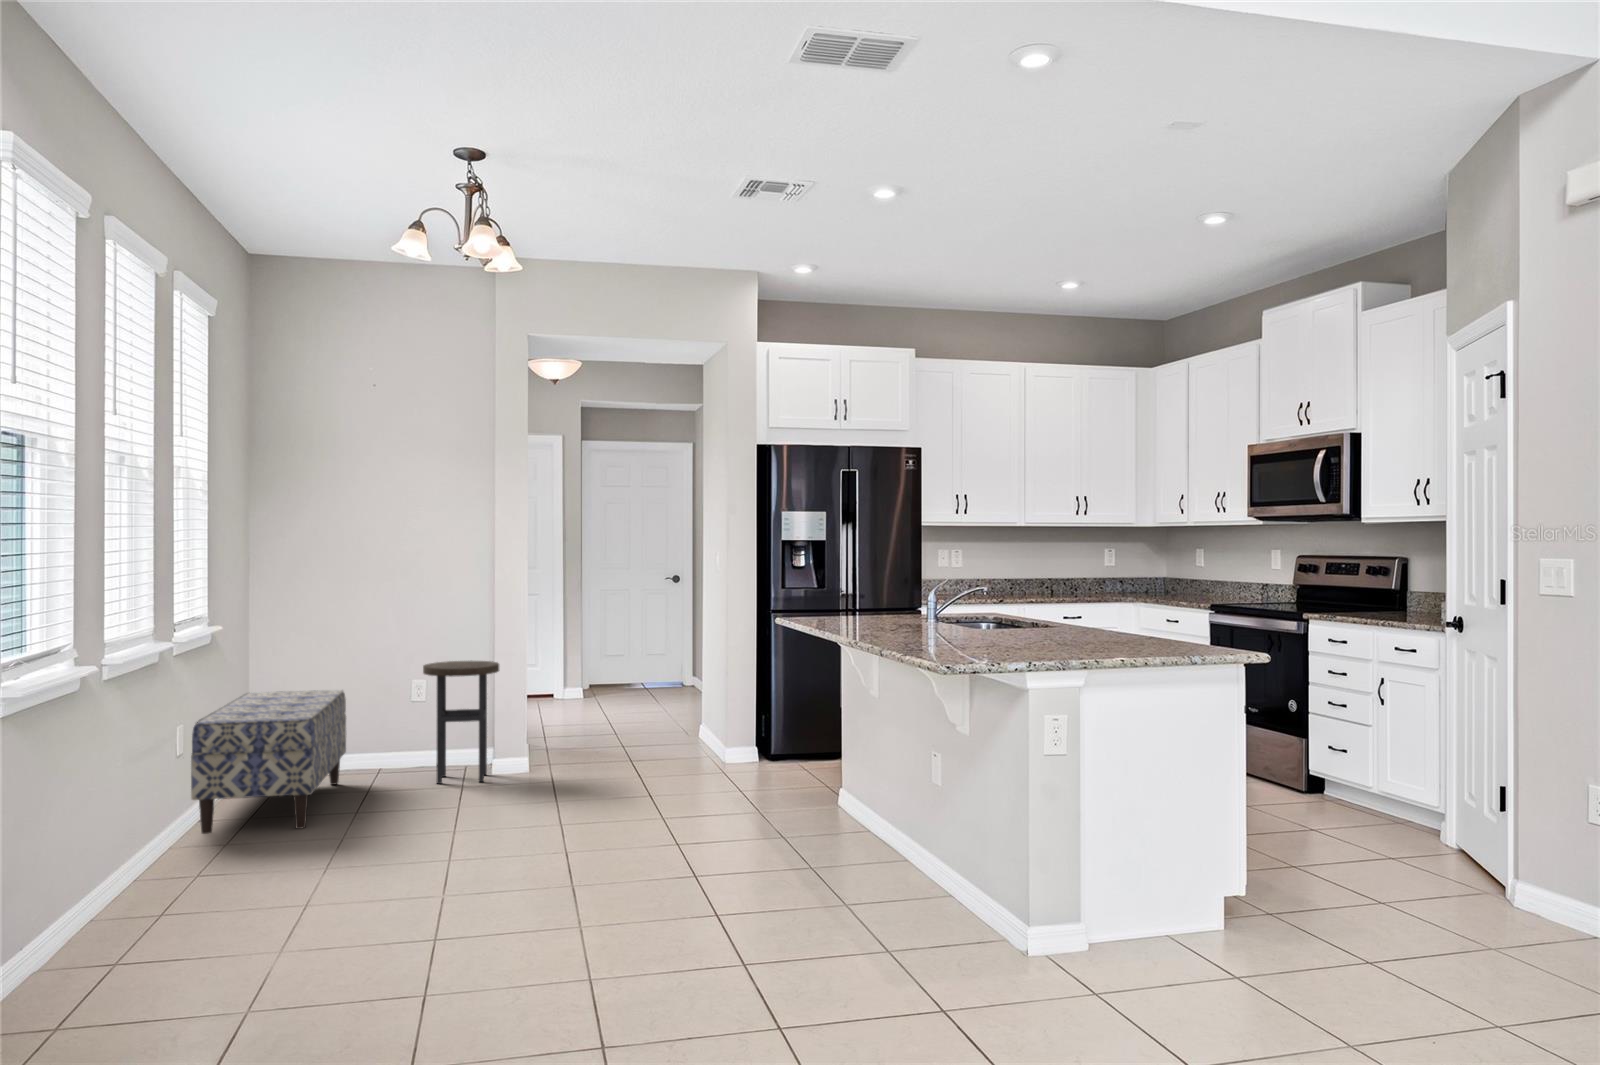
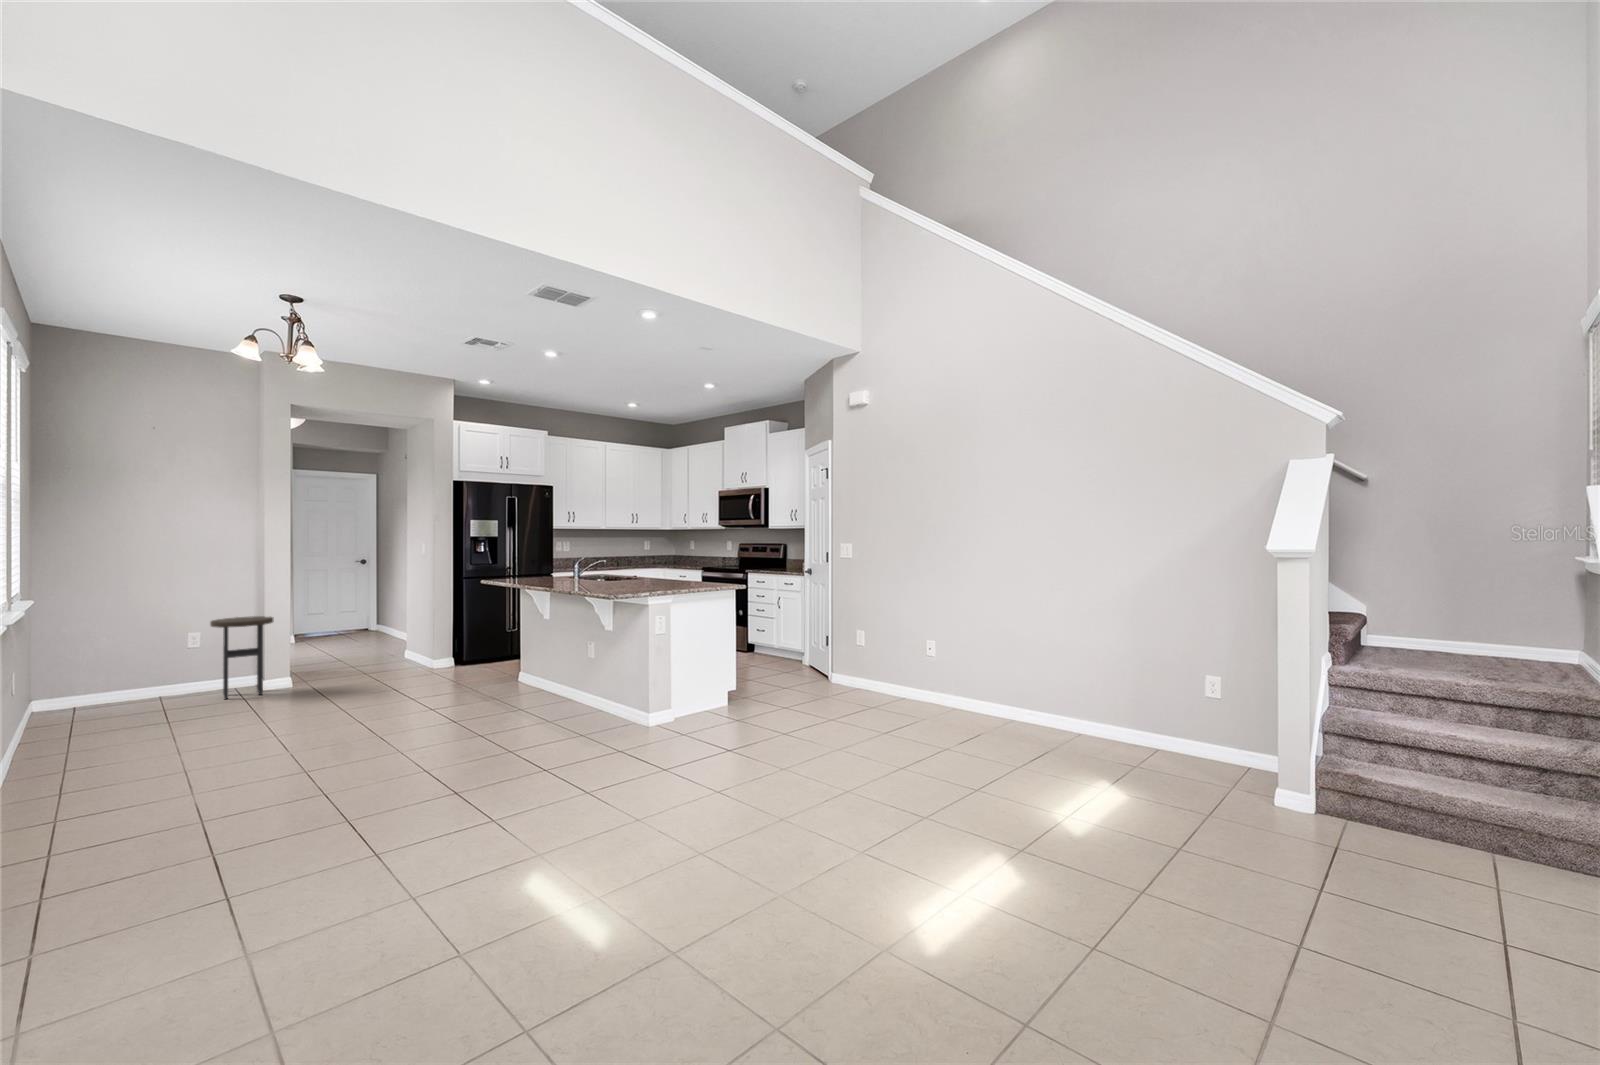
bench: present [191,690,346,834] -> none [27,642,142,750]

